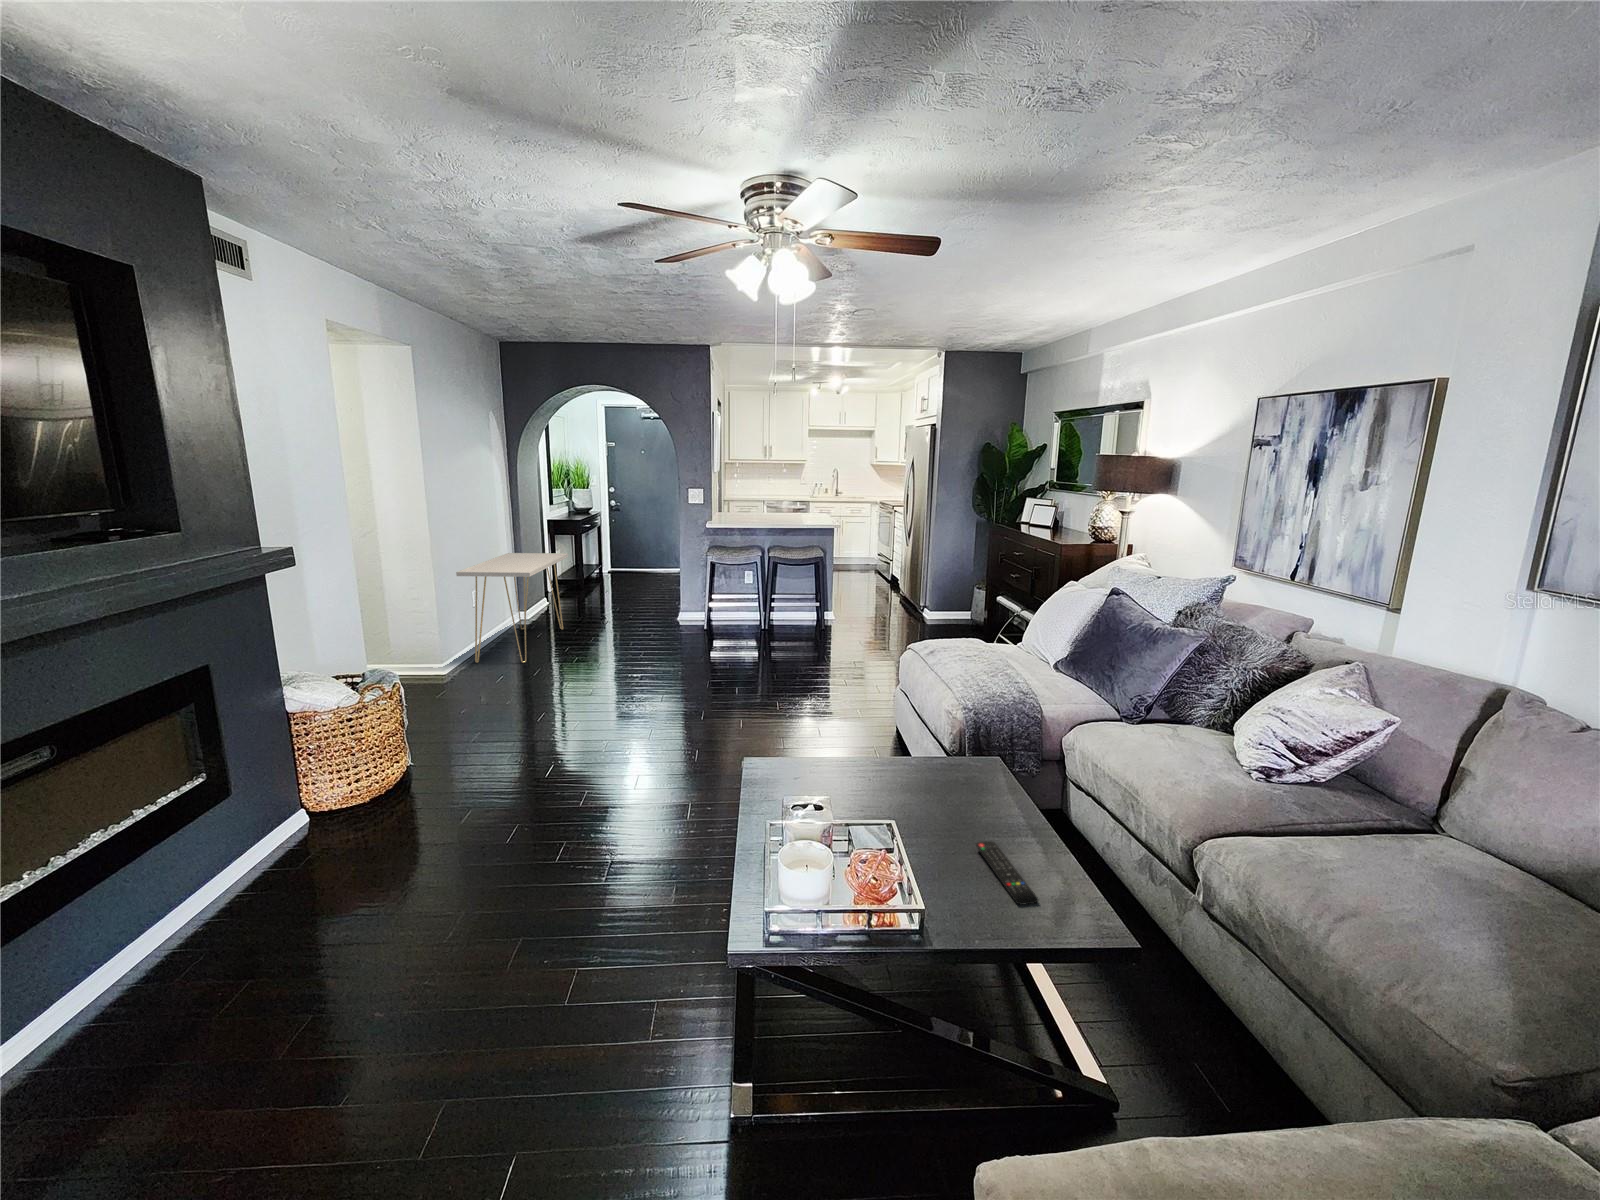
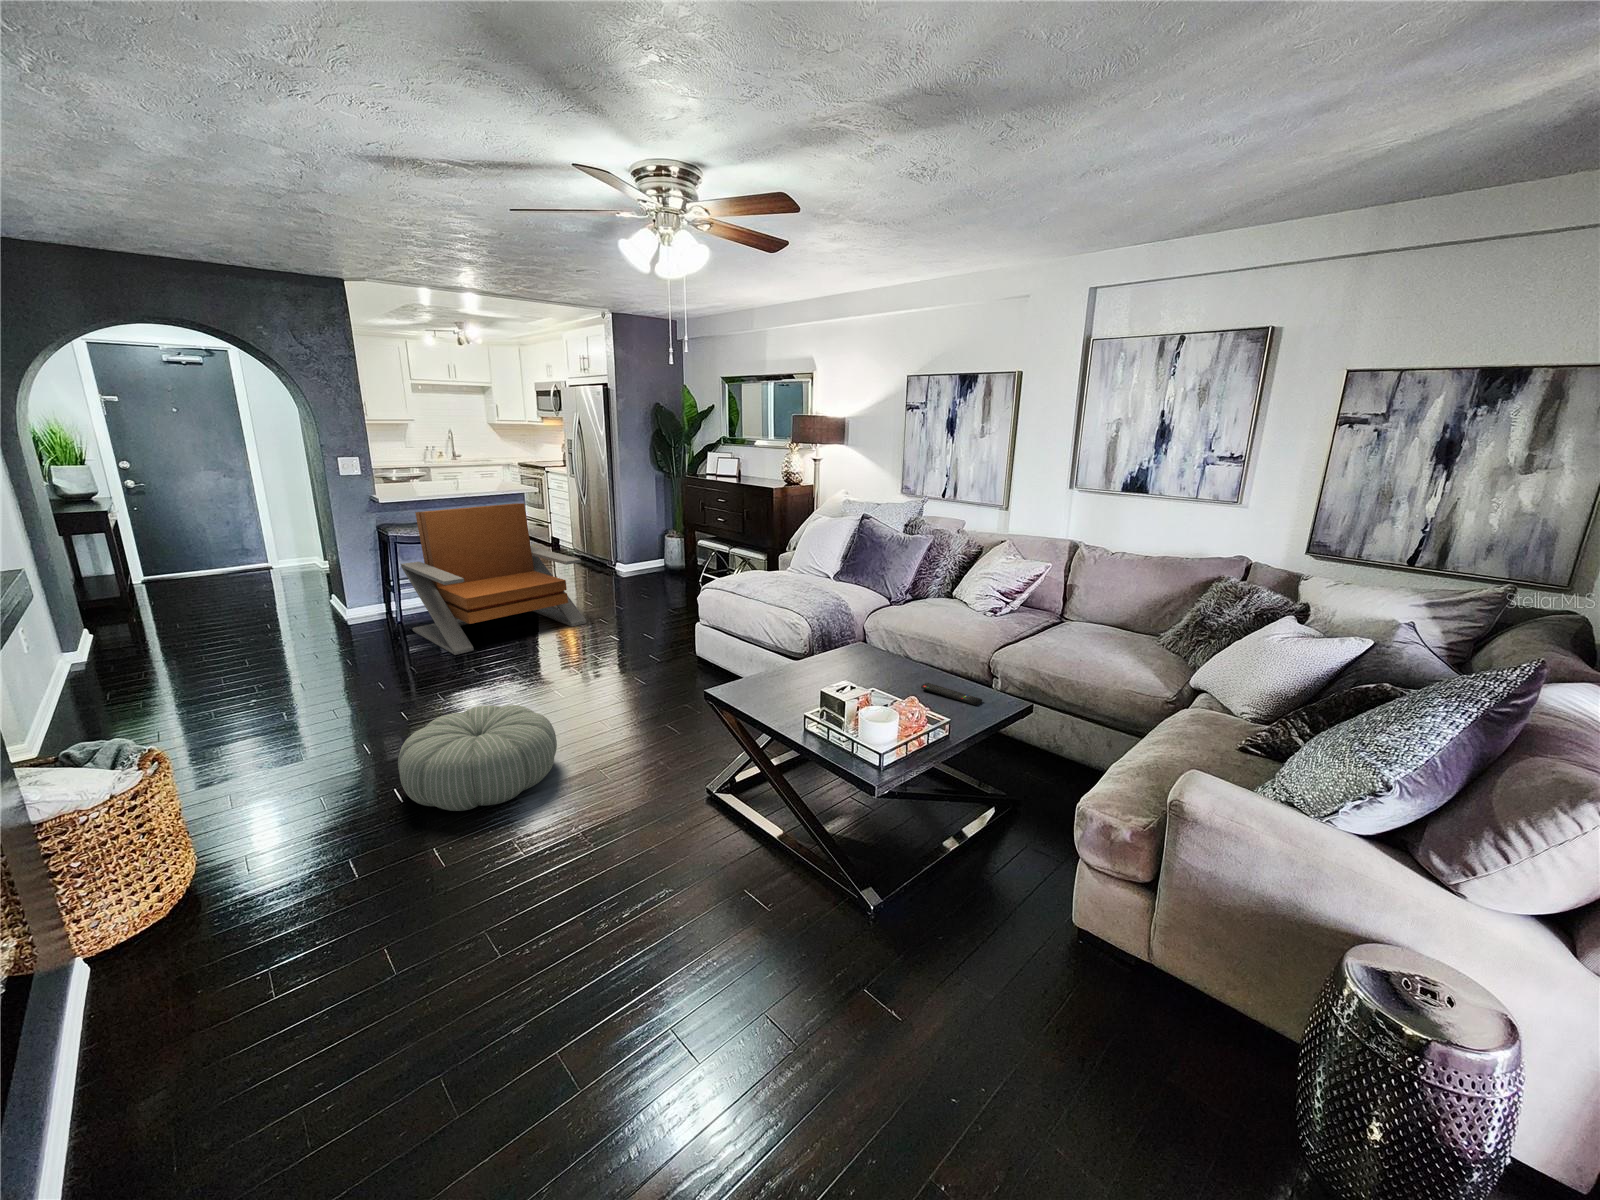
lounge chair: none [711,537,845,667] -> present [401,503,586,655]
console table: present [456,553,568,663] -> none [5,557,170,730]
pouf: none [534,714,672,807] -> present [398,705,557,811]

